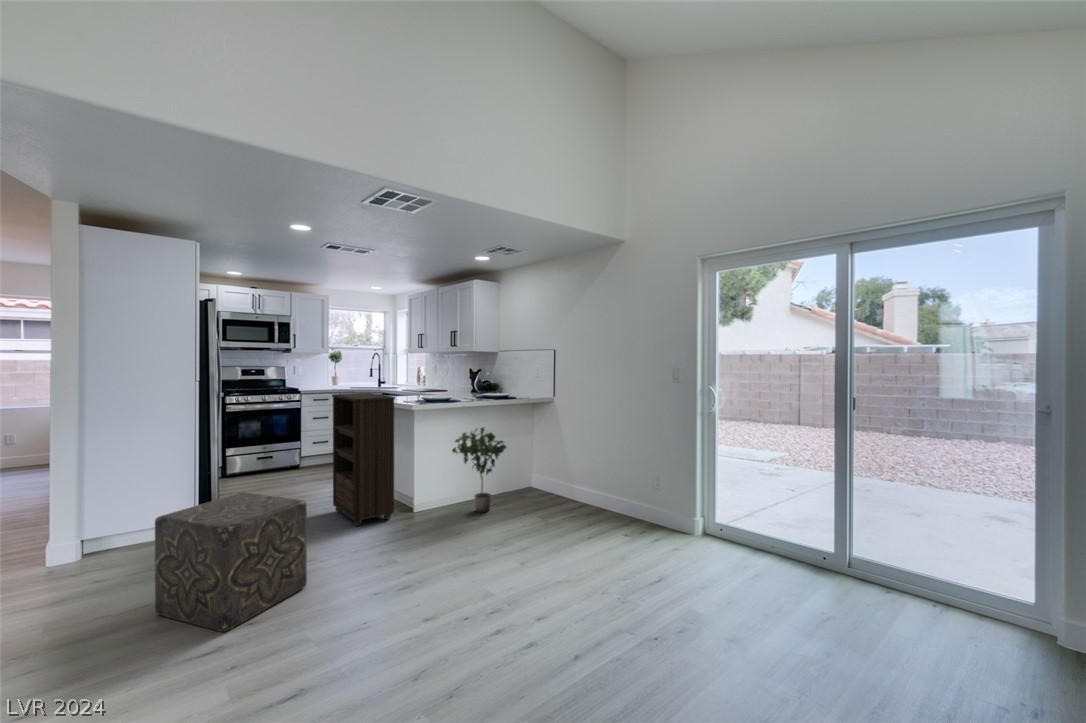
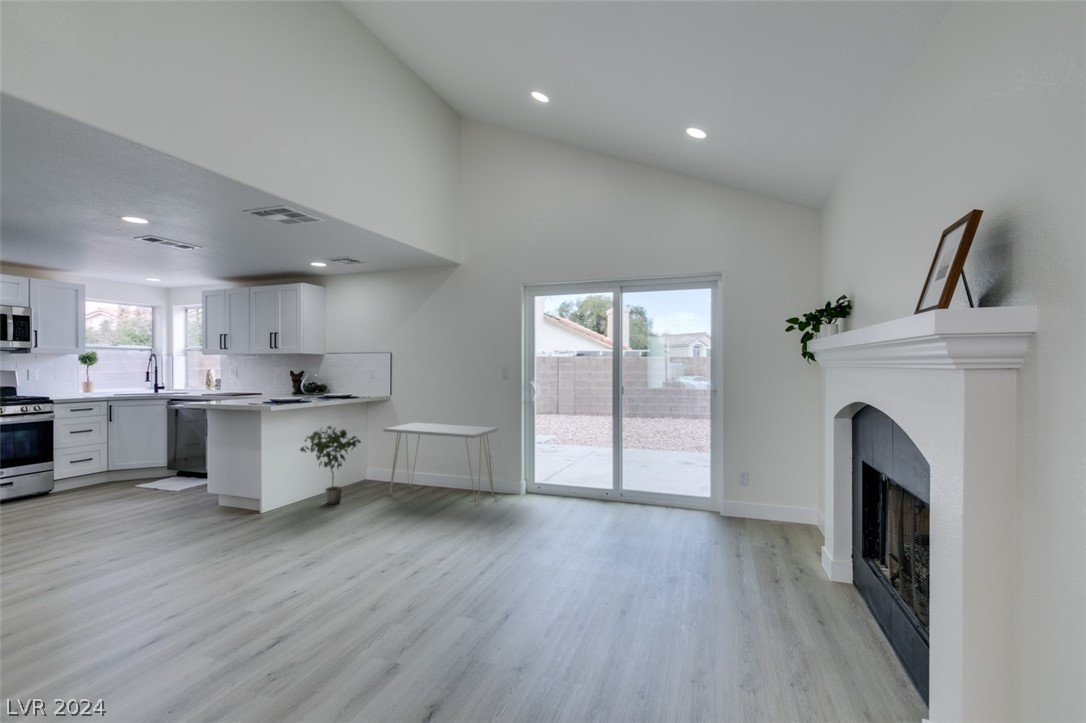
bookshelf: present [332,393,395,526] -> none [160,397,247,532]
console table: none [534,429,666,542] -> present [383,423,498,505]
ottoman: present [155,492,307,632] -> none [42,499,207,633]

